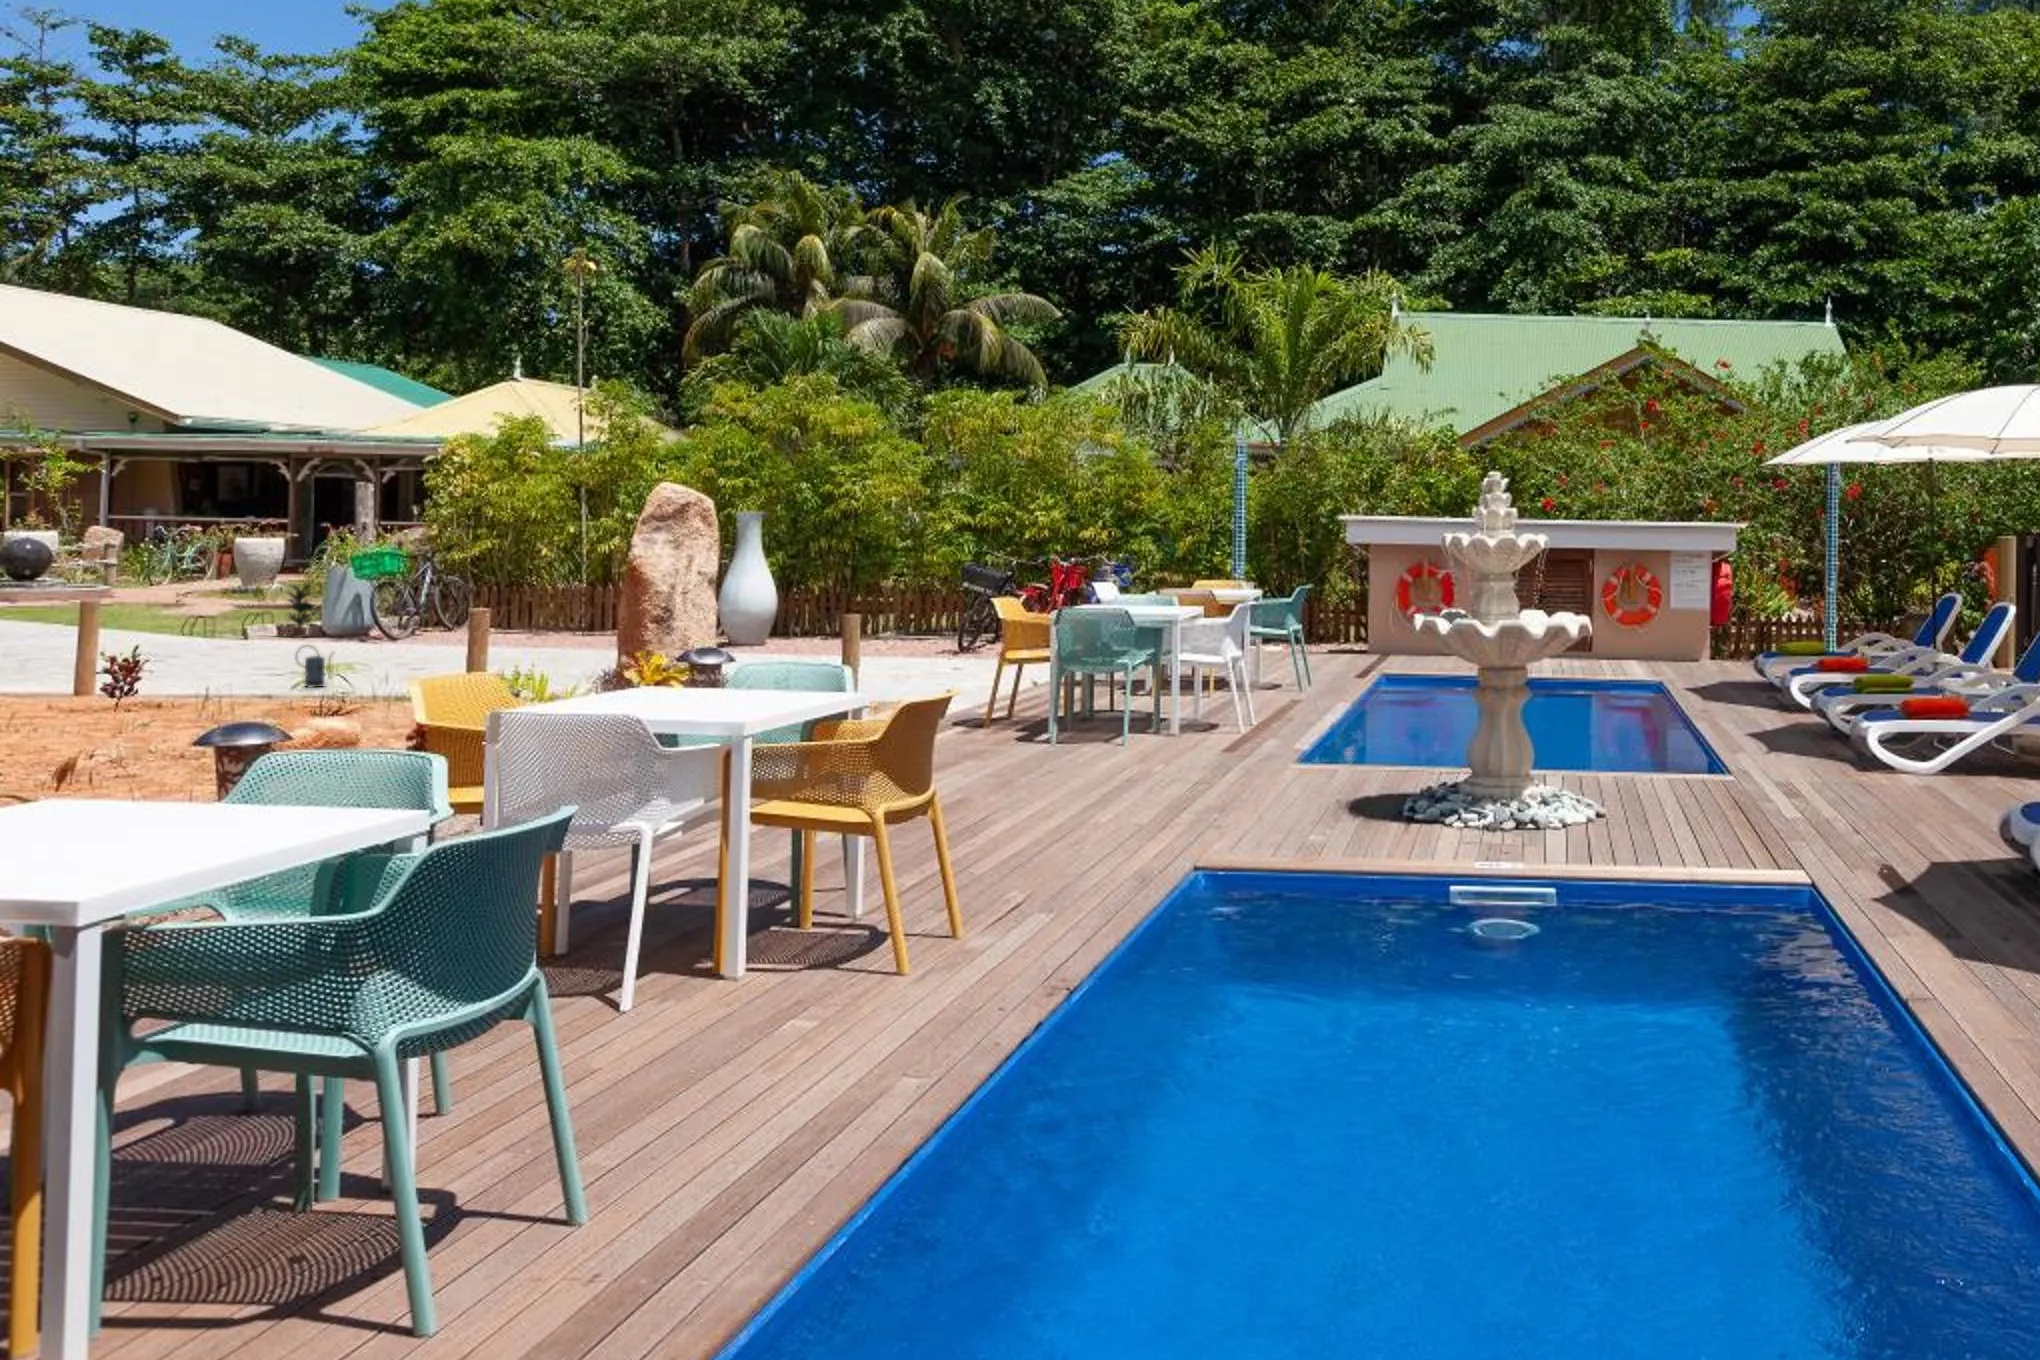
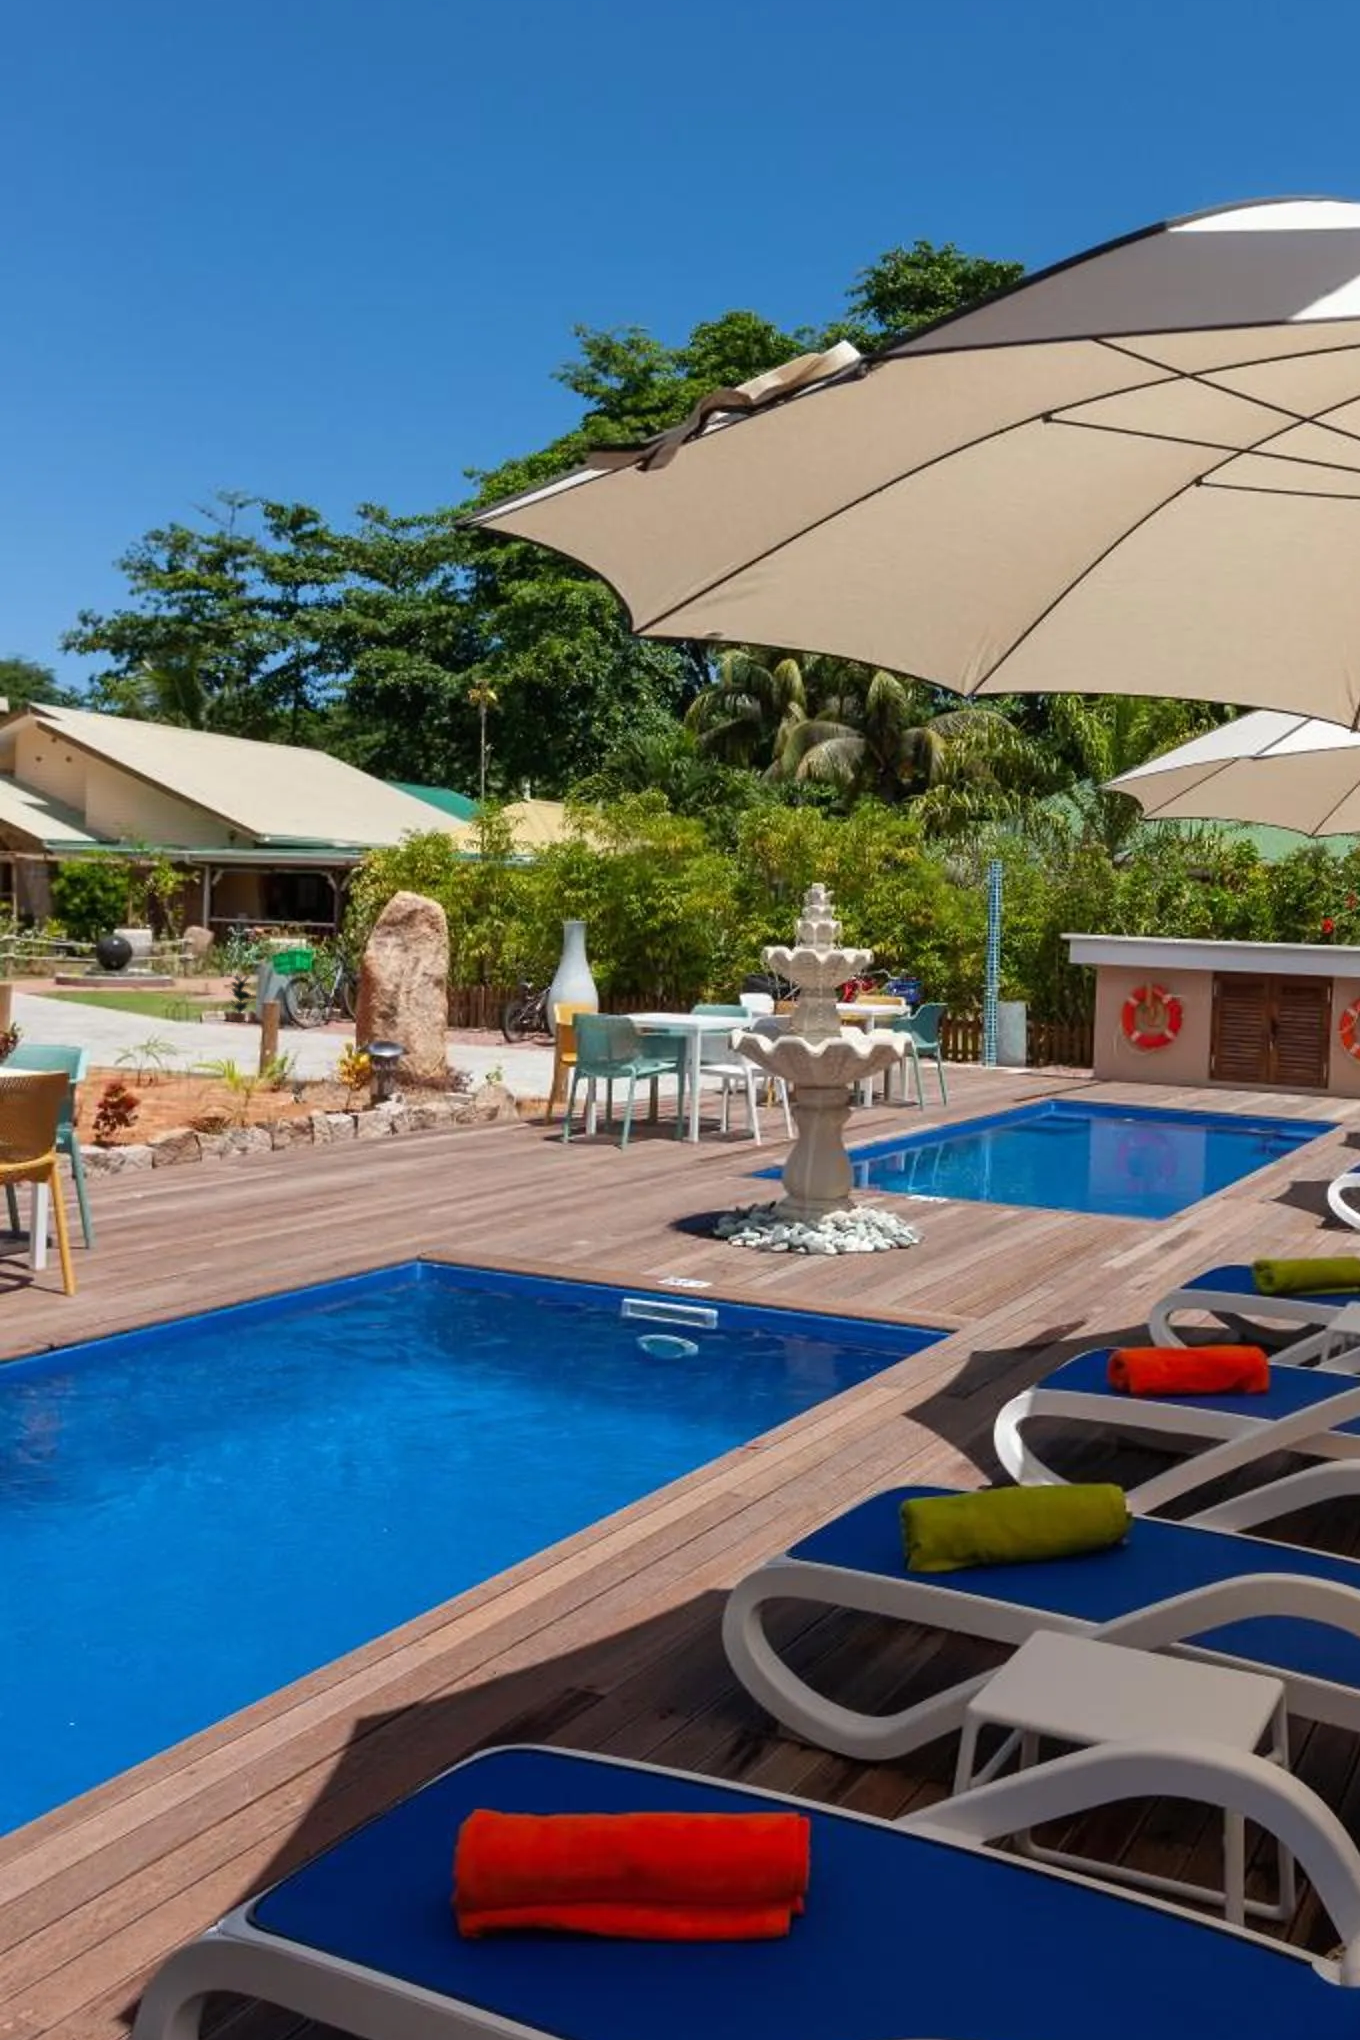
watering can: present [297,650,331,687] -> none [127,1017,161,1053]

